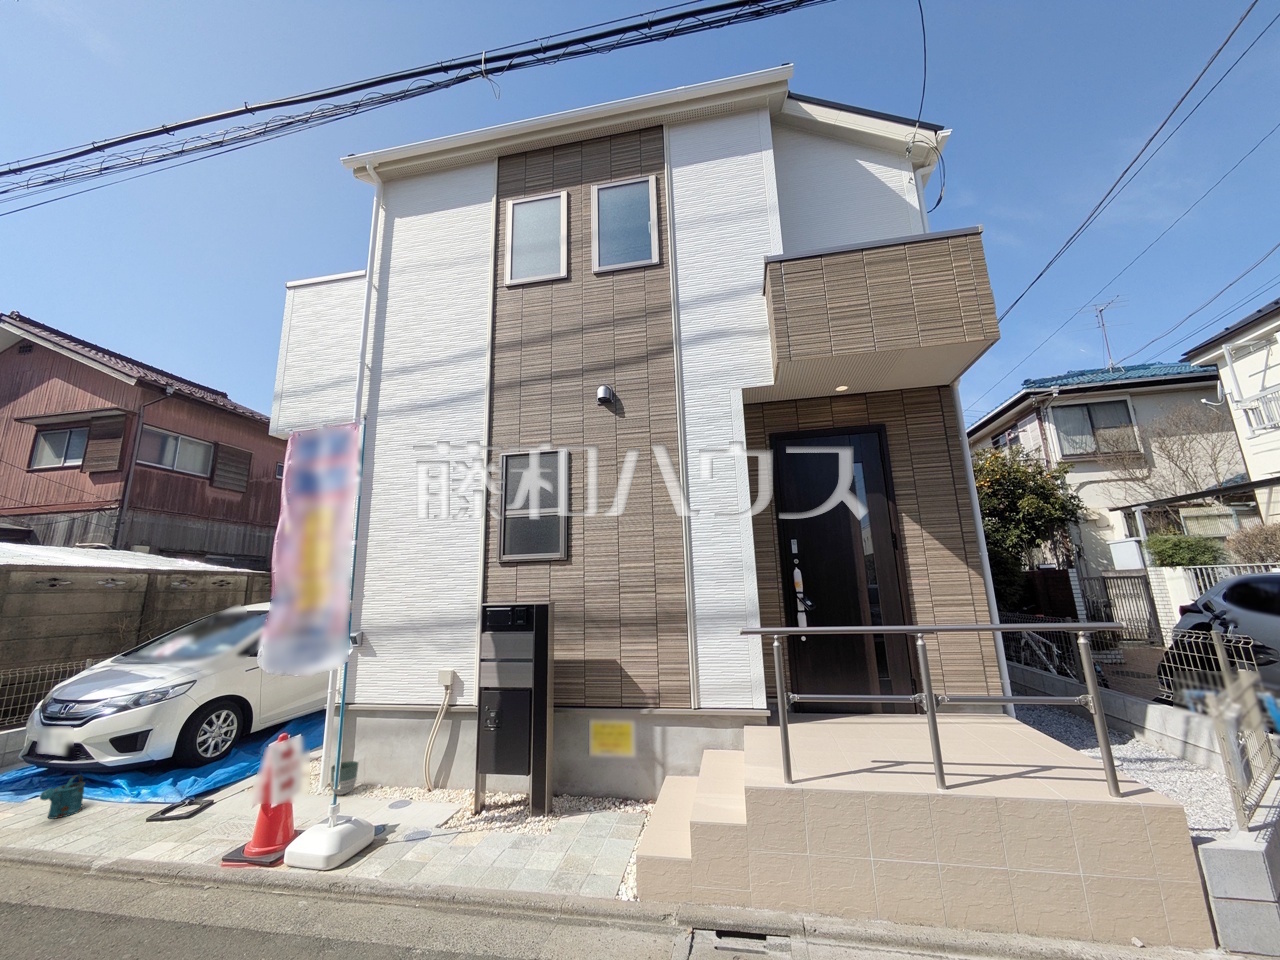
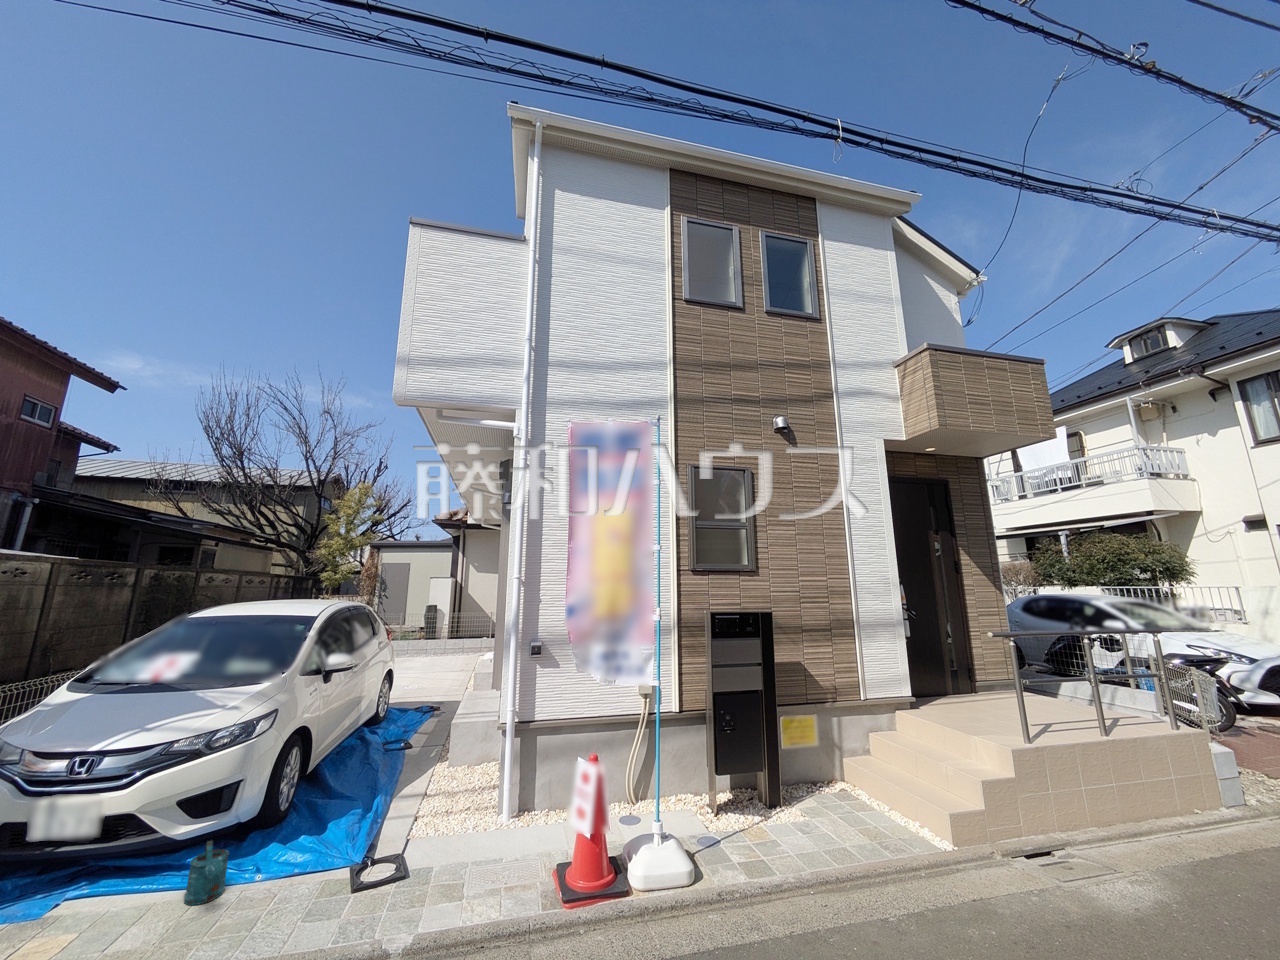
planter: present [331,761,358,795] -> none [531,782,557,819]

